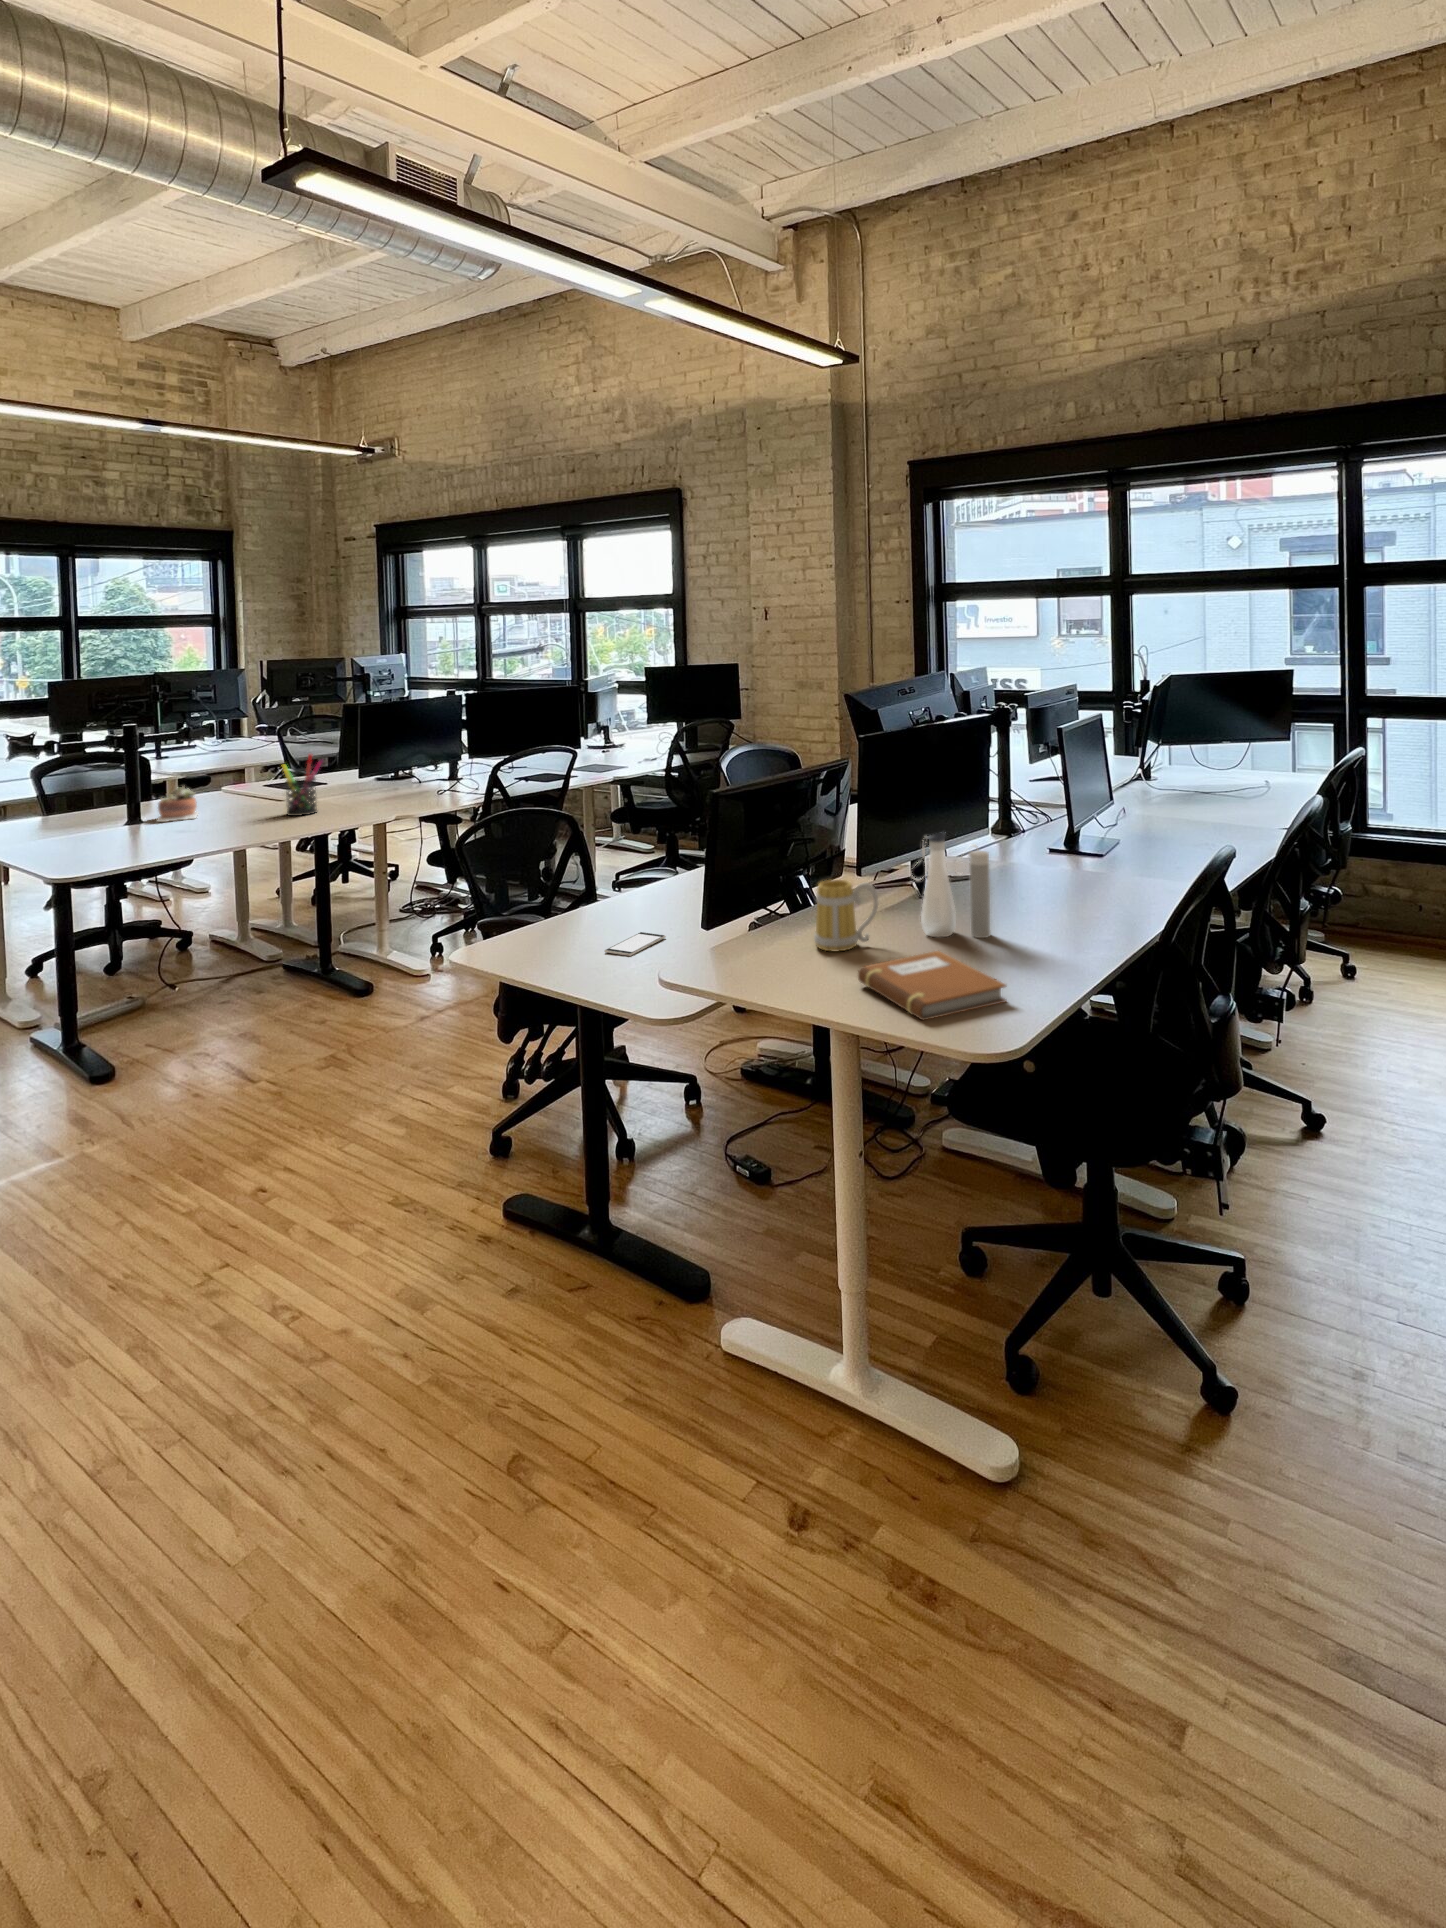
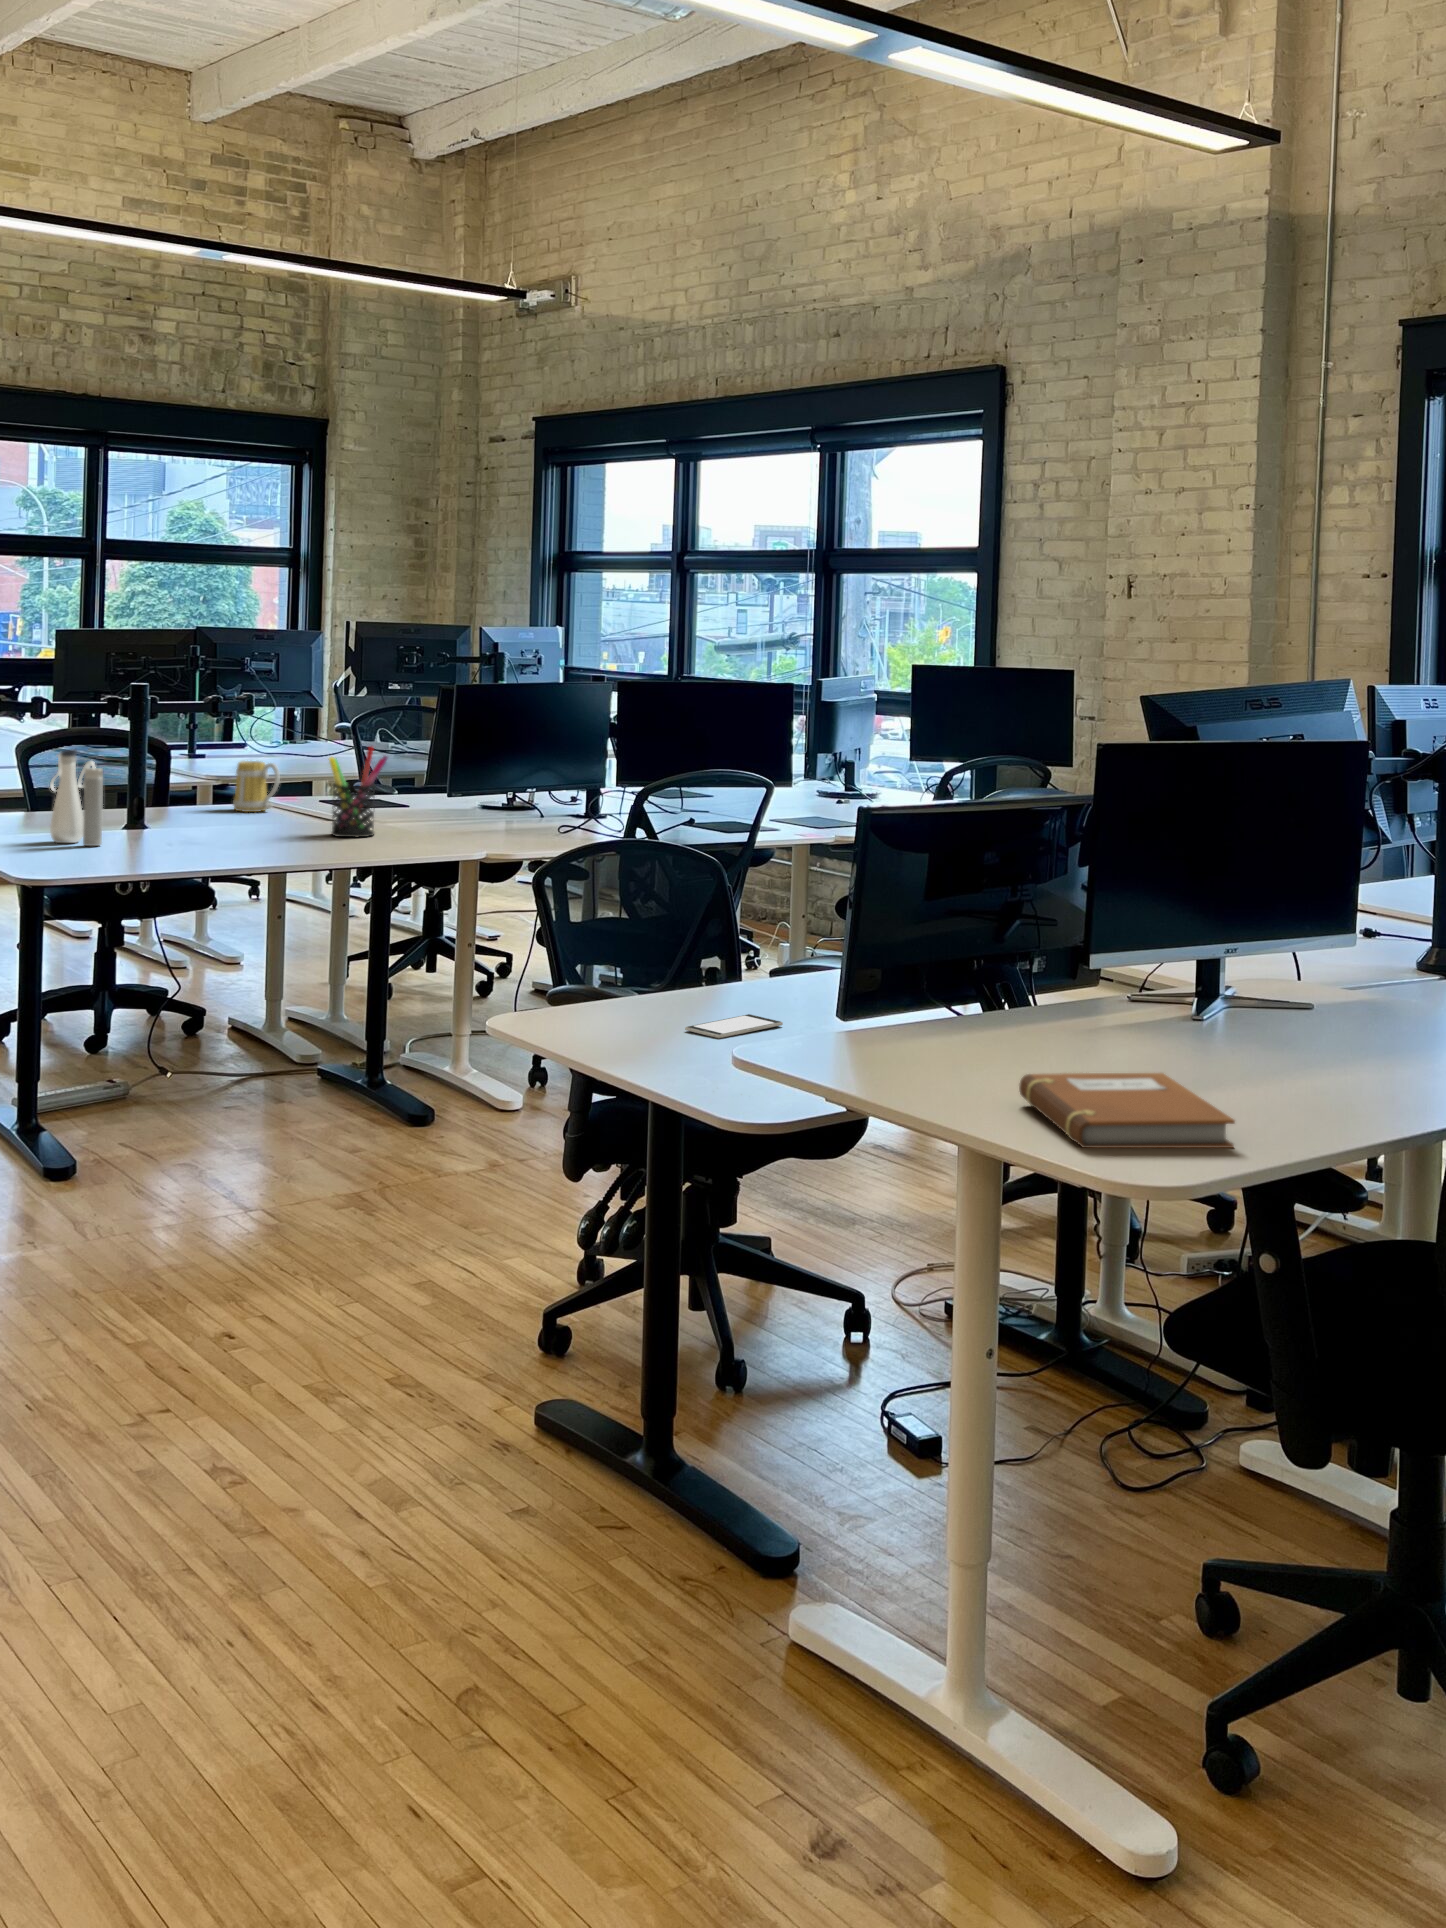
succulent plant: present [157,787,199,822] -> none [159,778,218,827]
water bottle: present [912,833,990,938] -> present [50,749,103,846]
mug: present [814,880,878,951] -> present [233,761,280,812]

